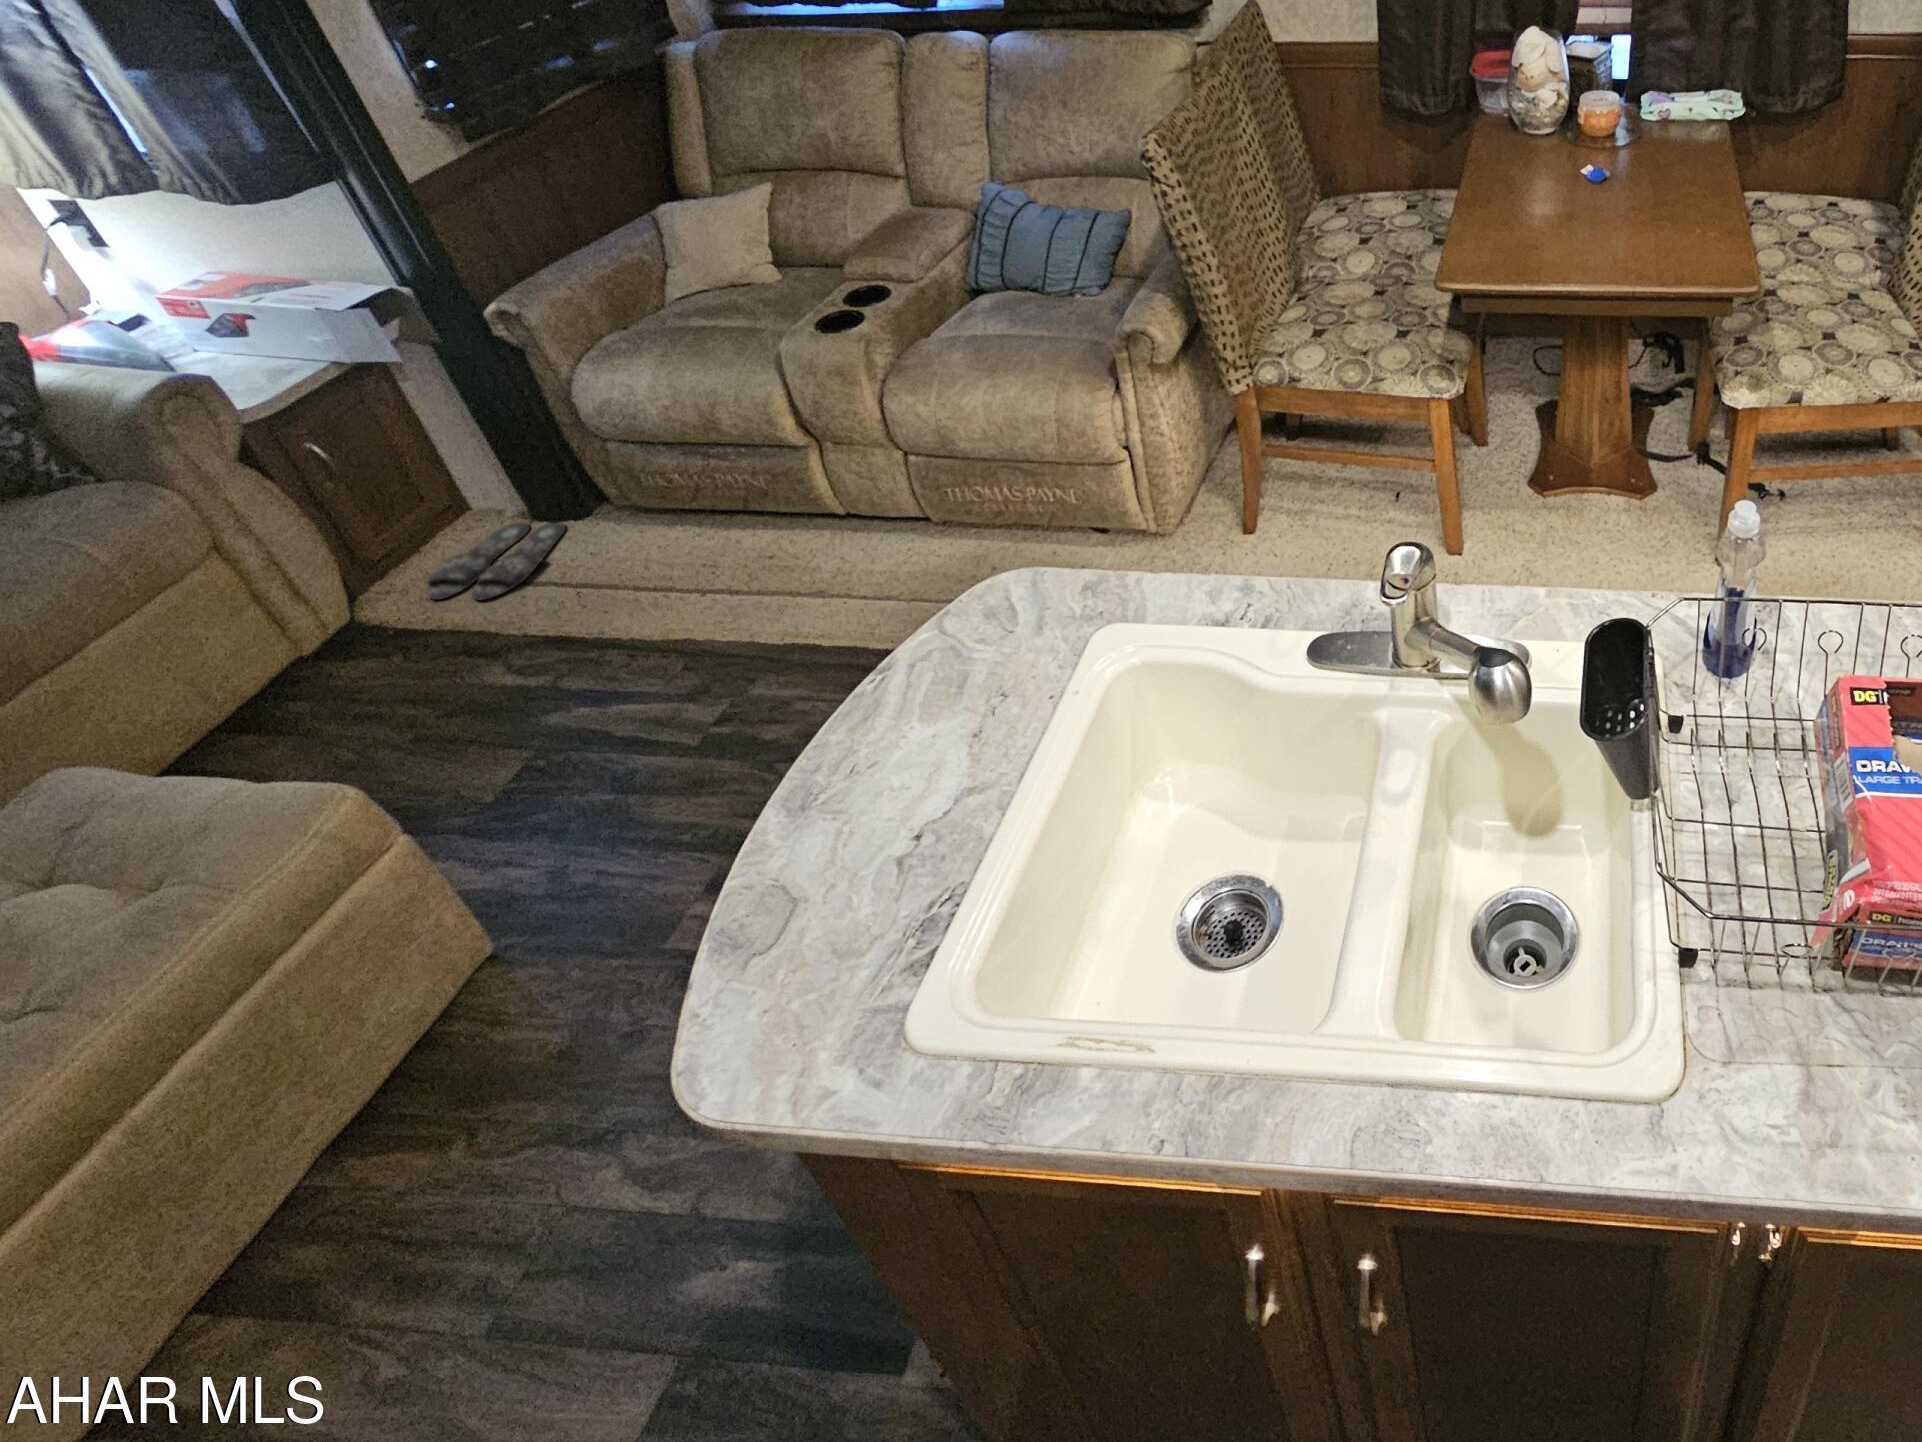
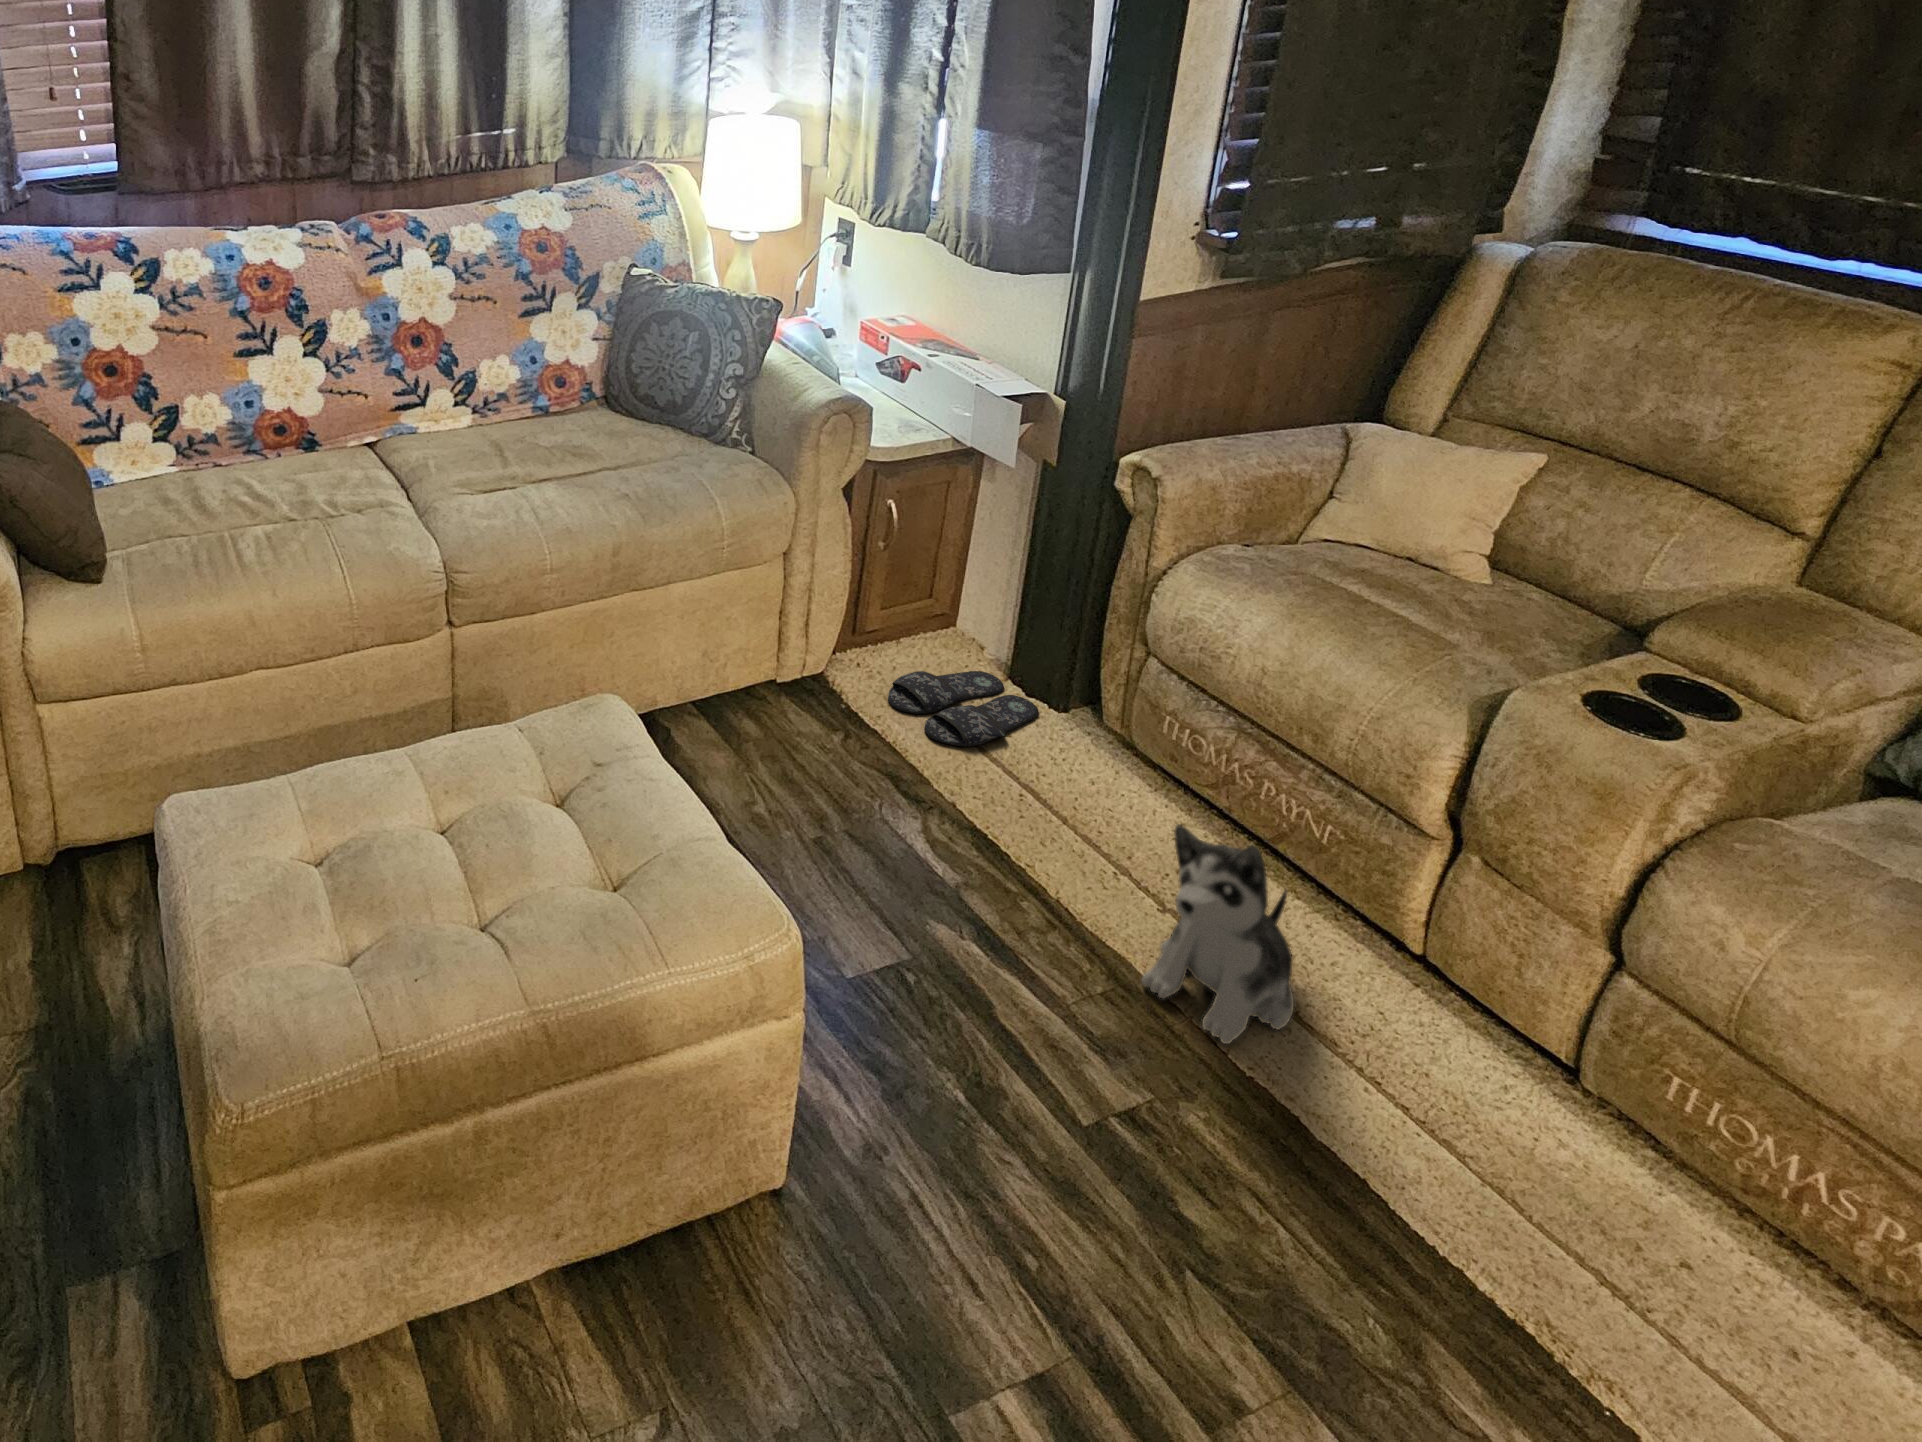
plush toy: none [652,519,789,643] -> present [1141,824,1294,1044]

